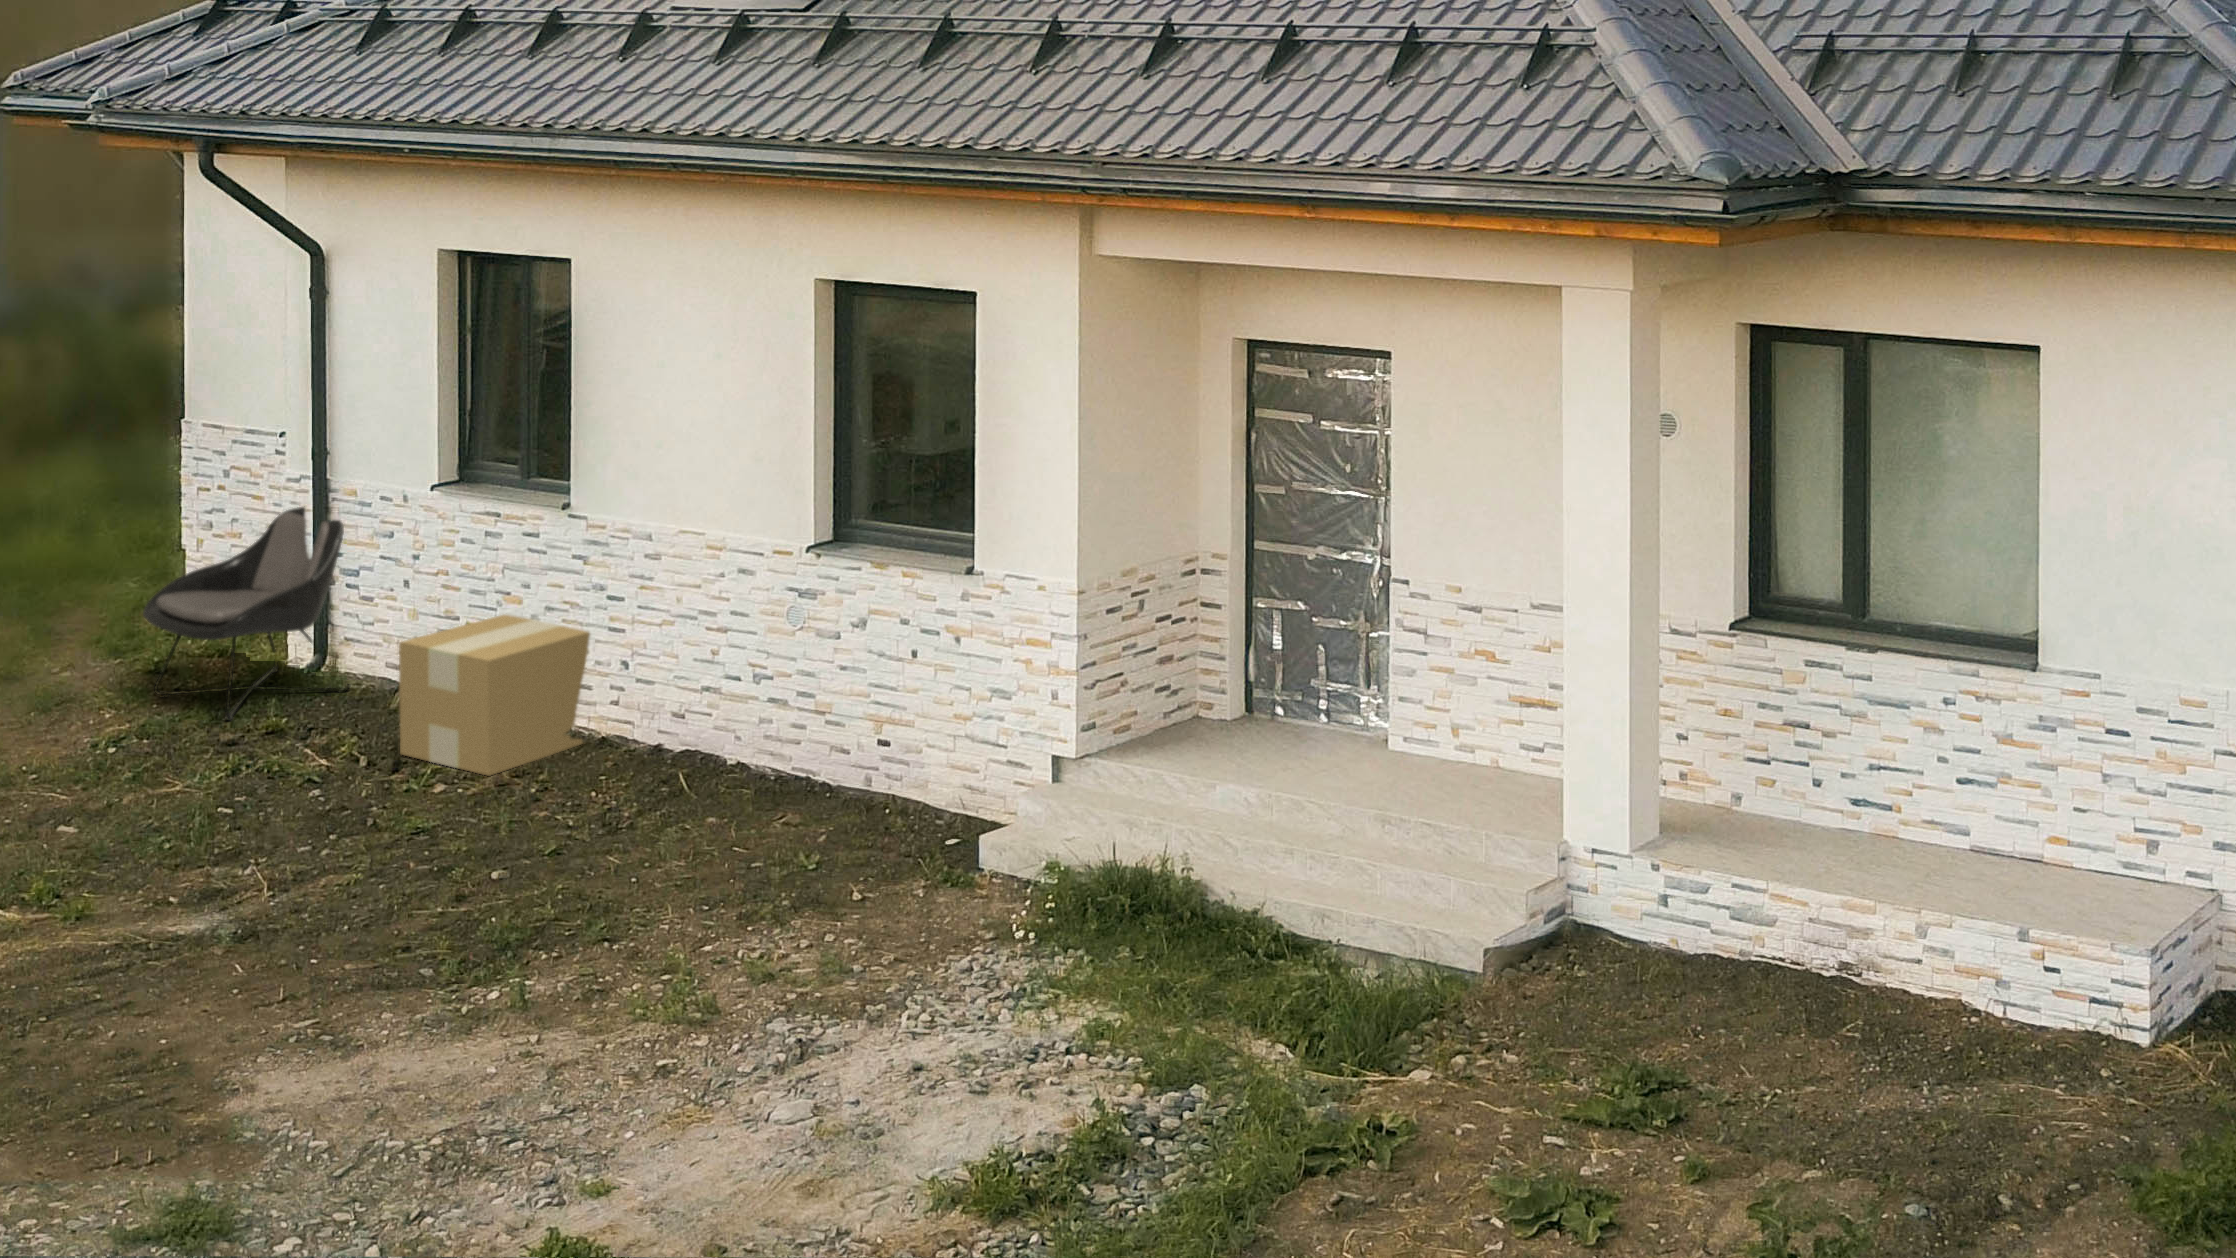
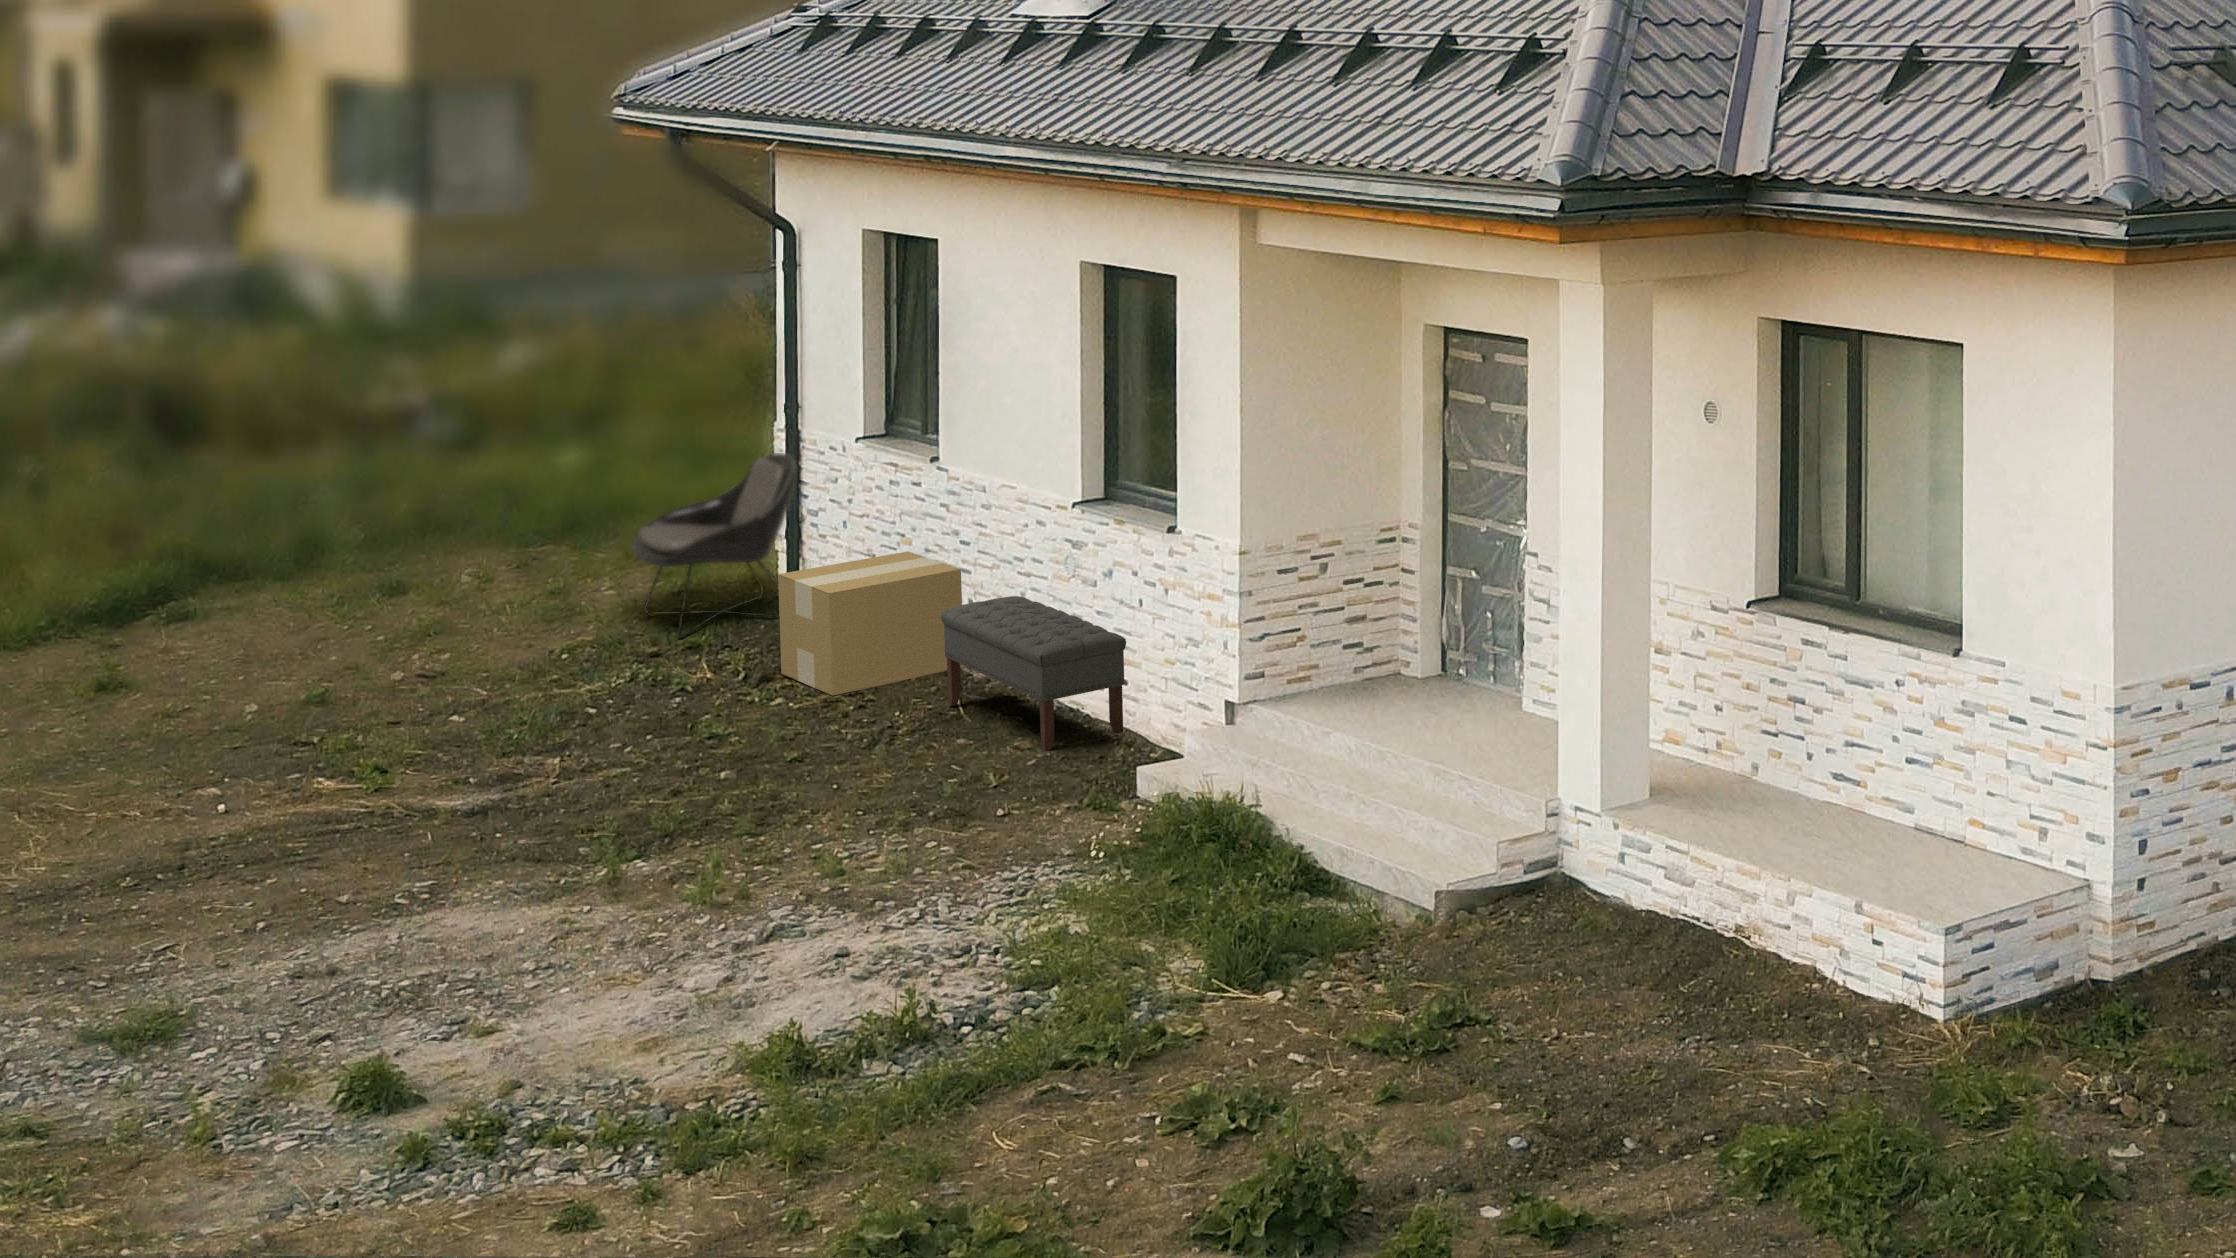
bench: none [636,654,884,824] -> present [941,596,1126,751]

